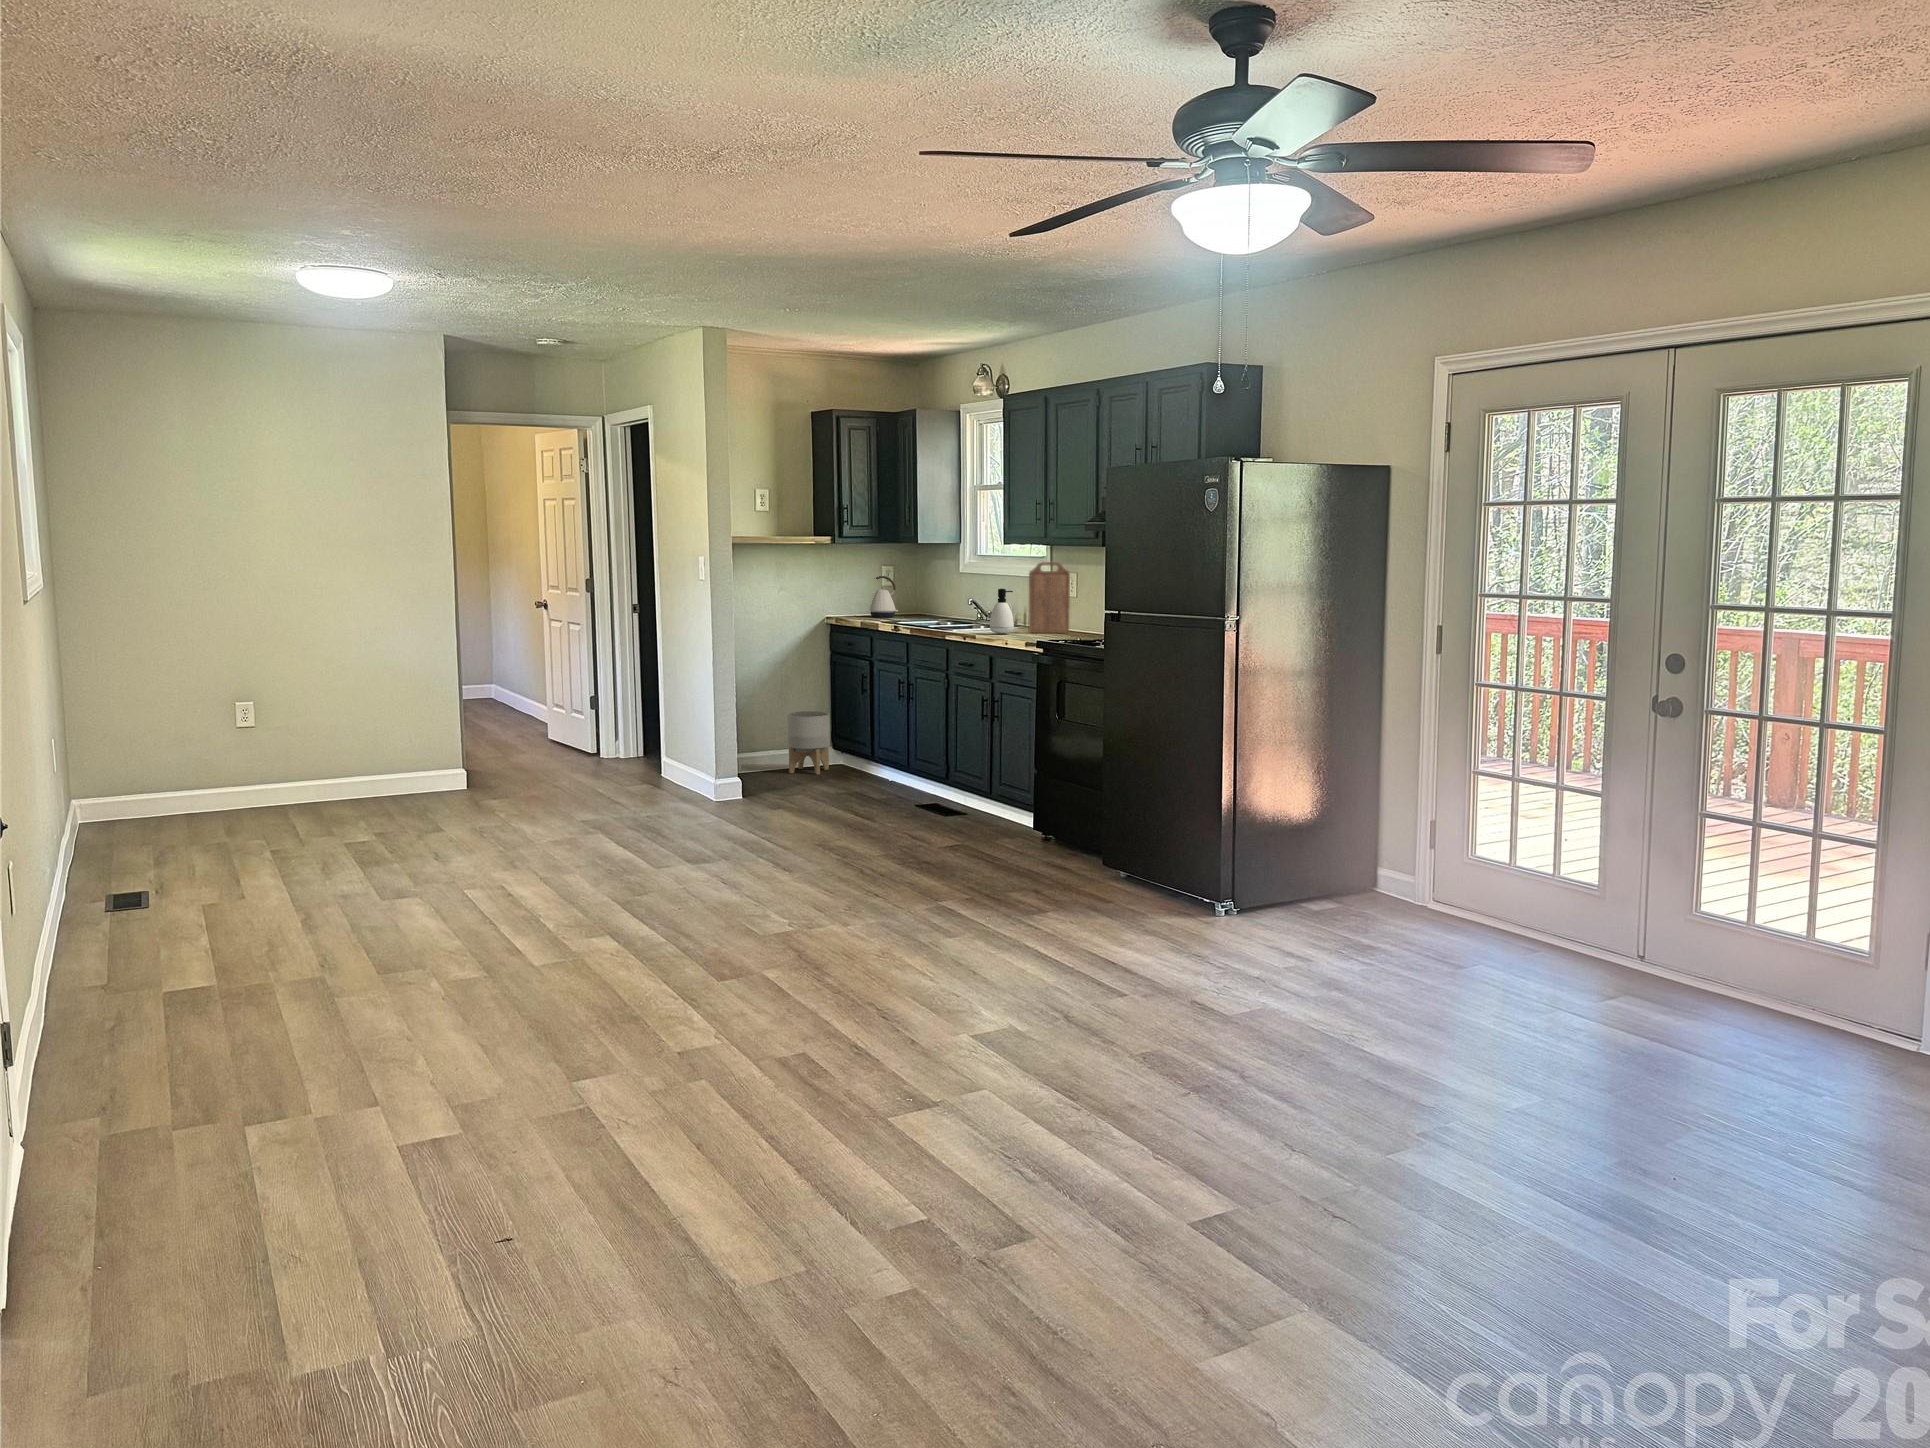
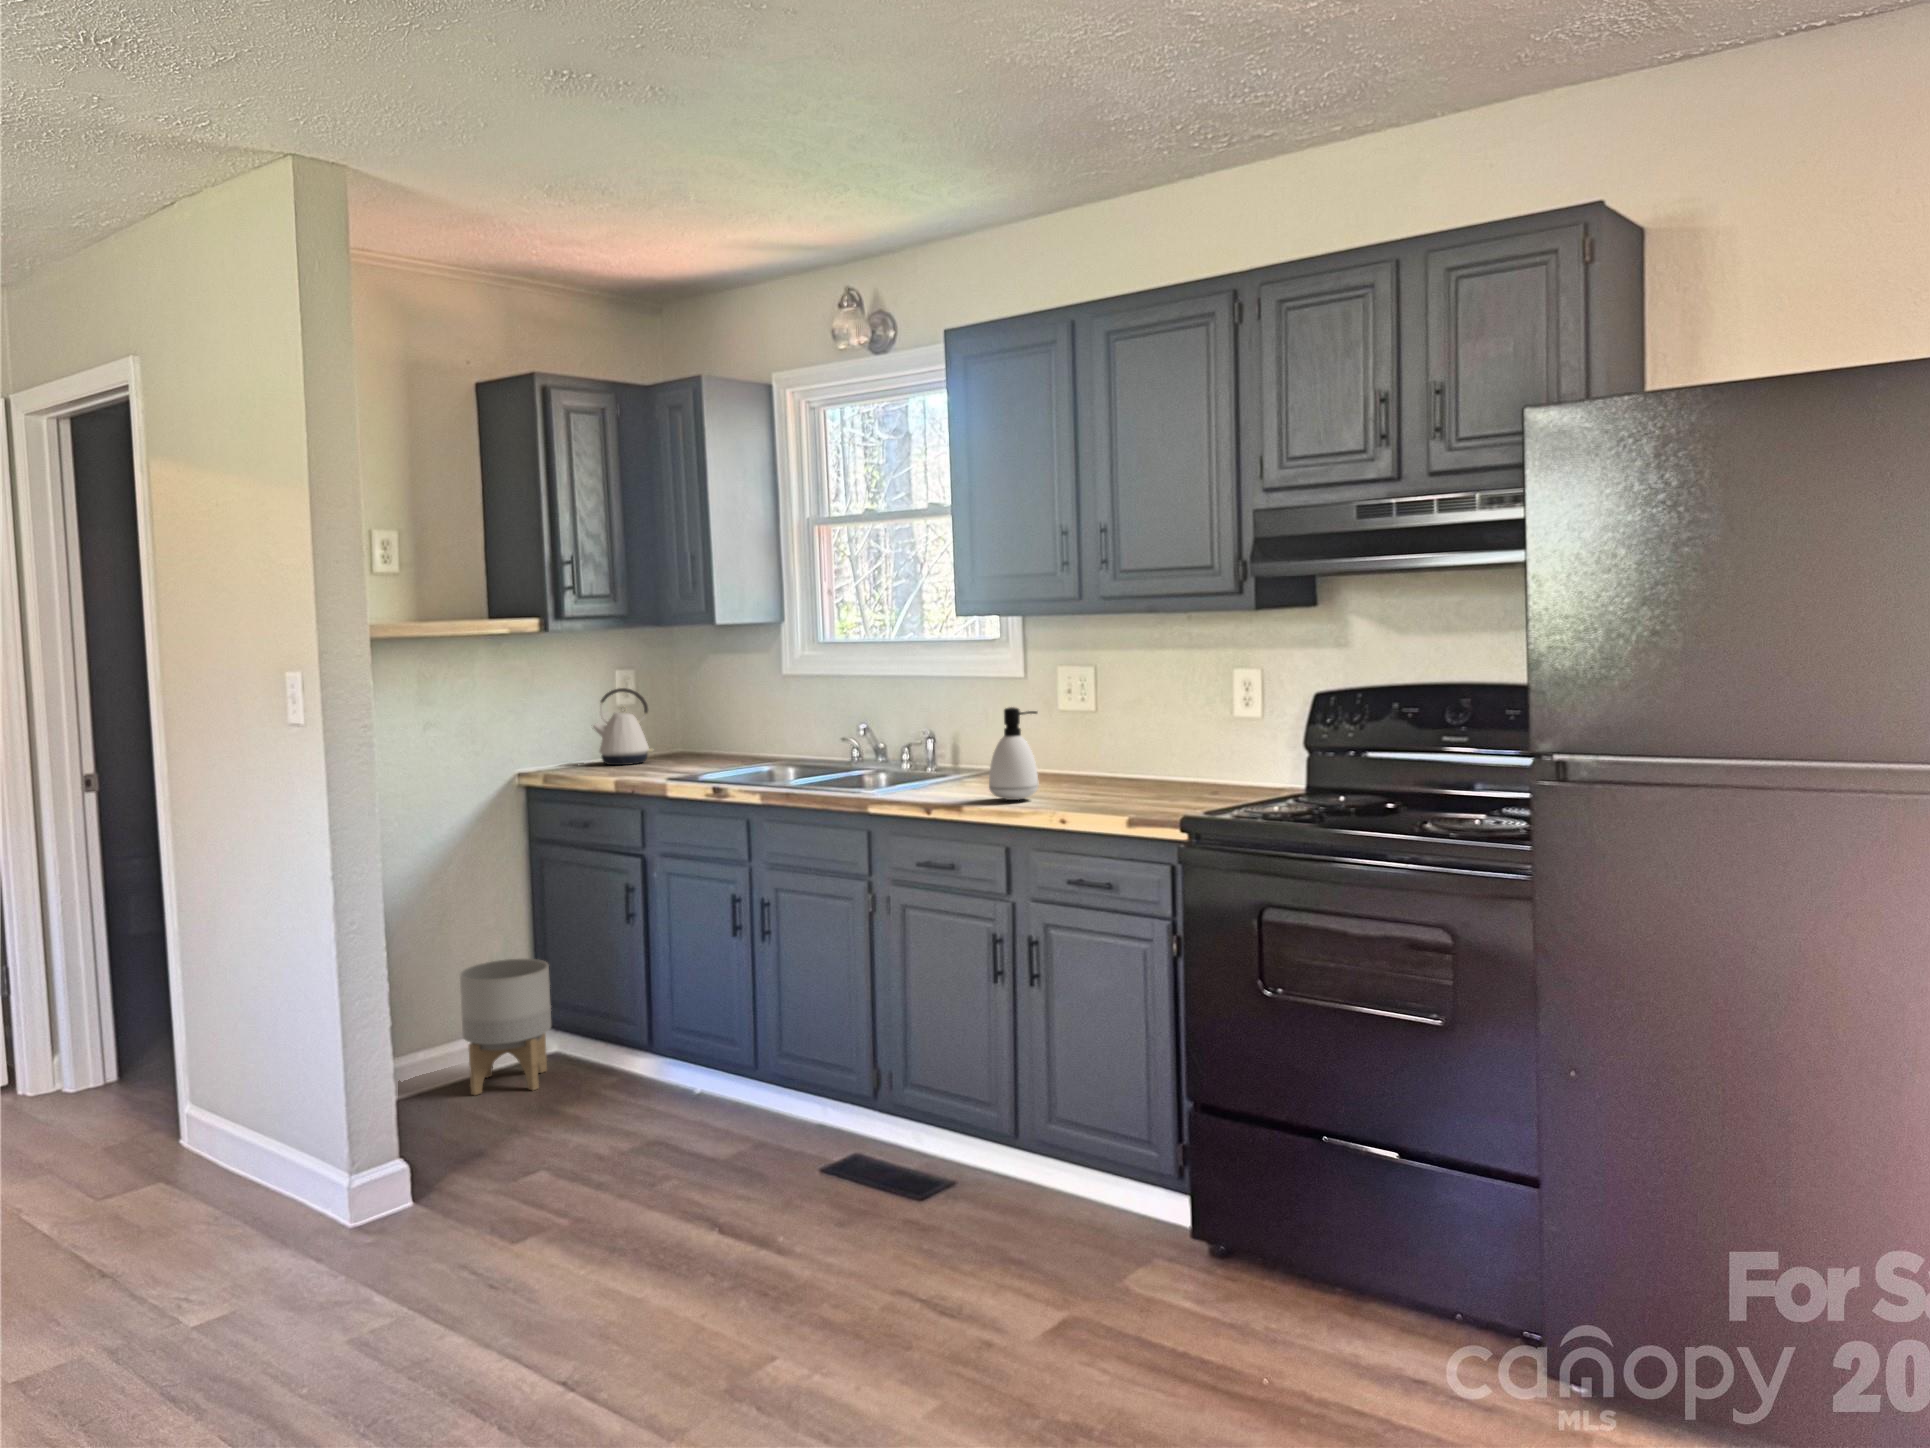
cutting board: present [1028,562,1070,633] -> none [1050,648,1124,792]

